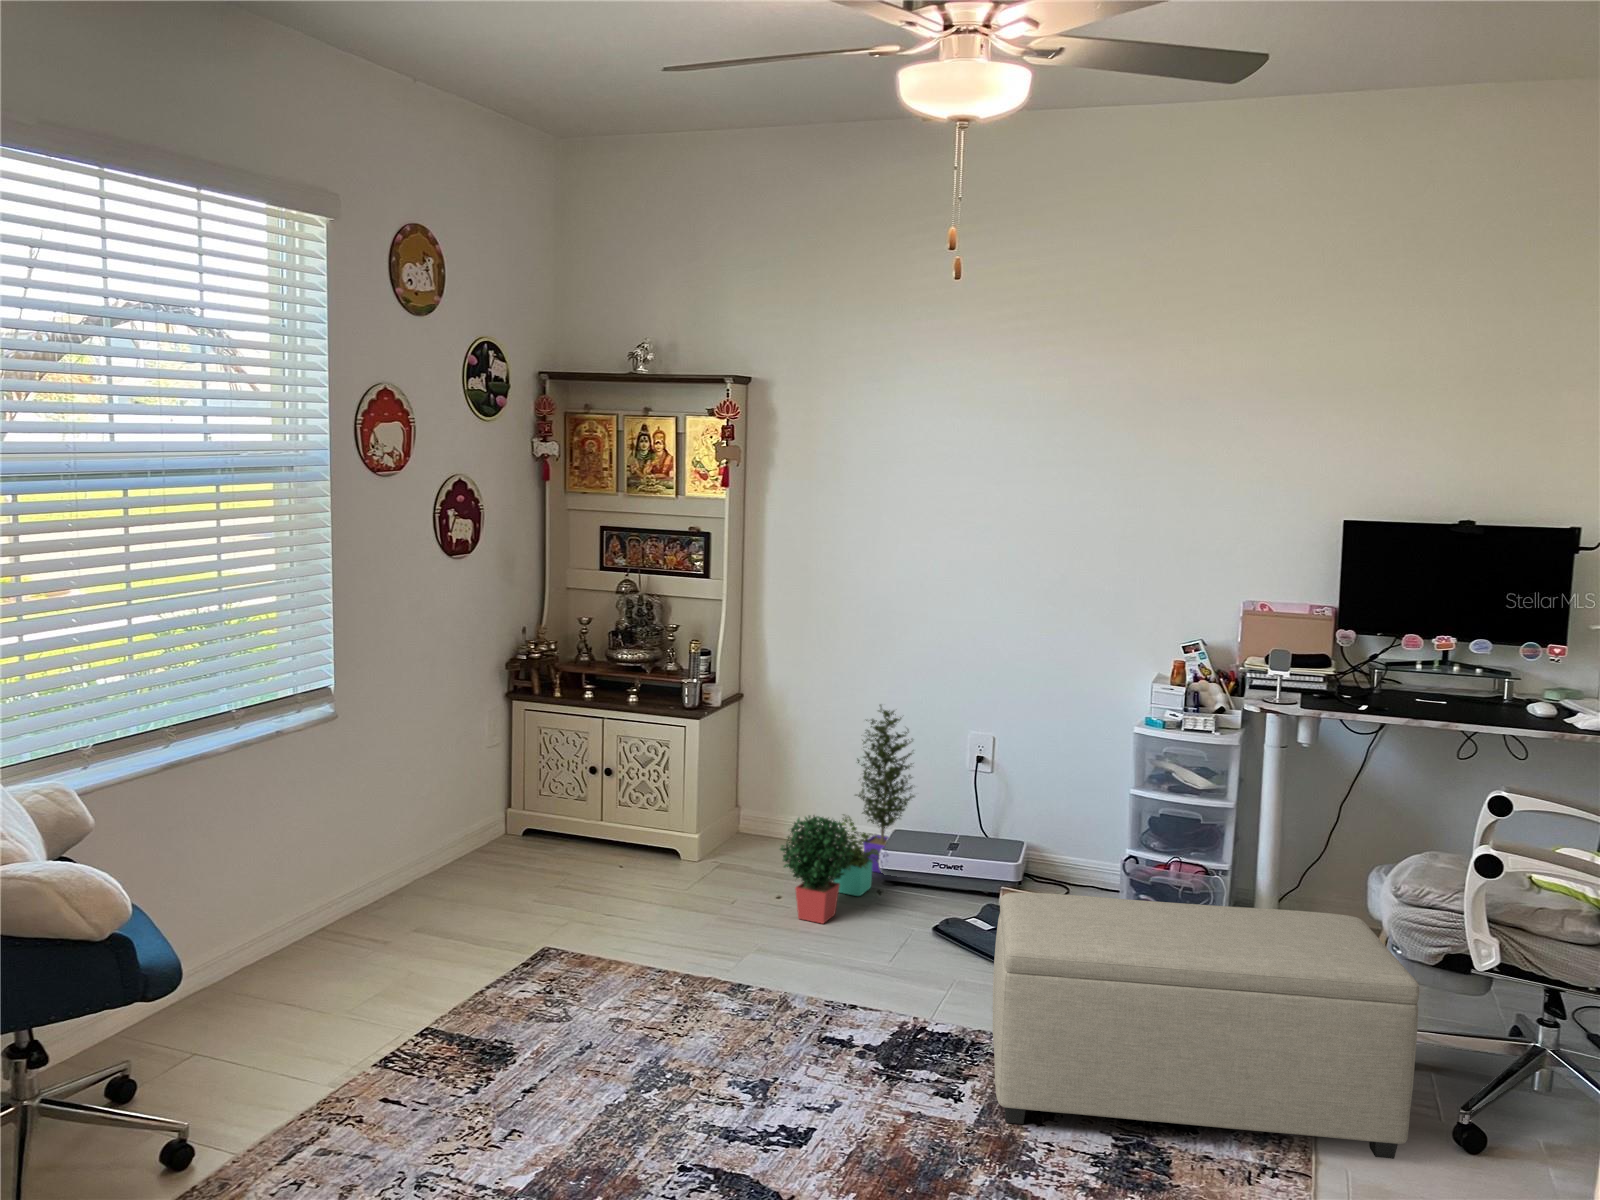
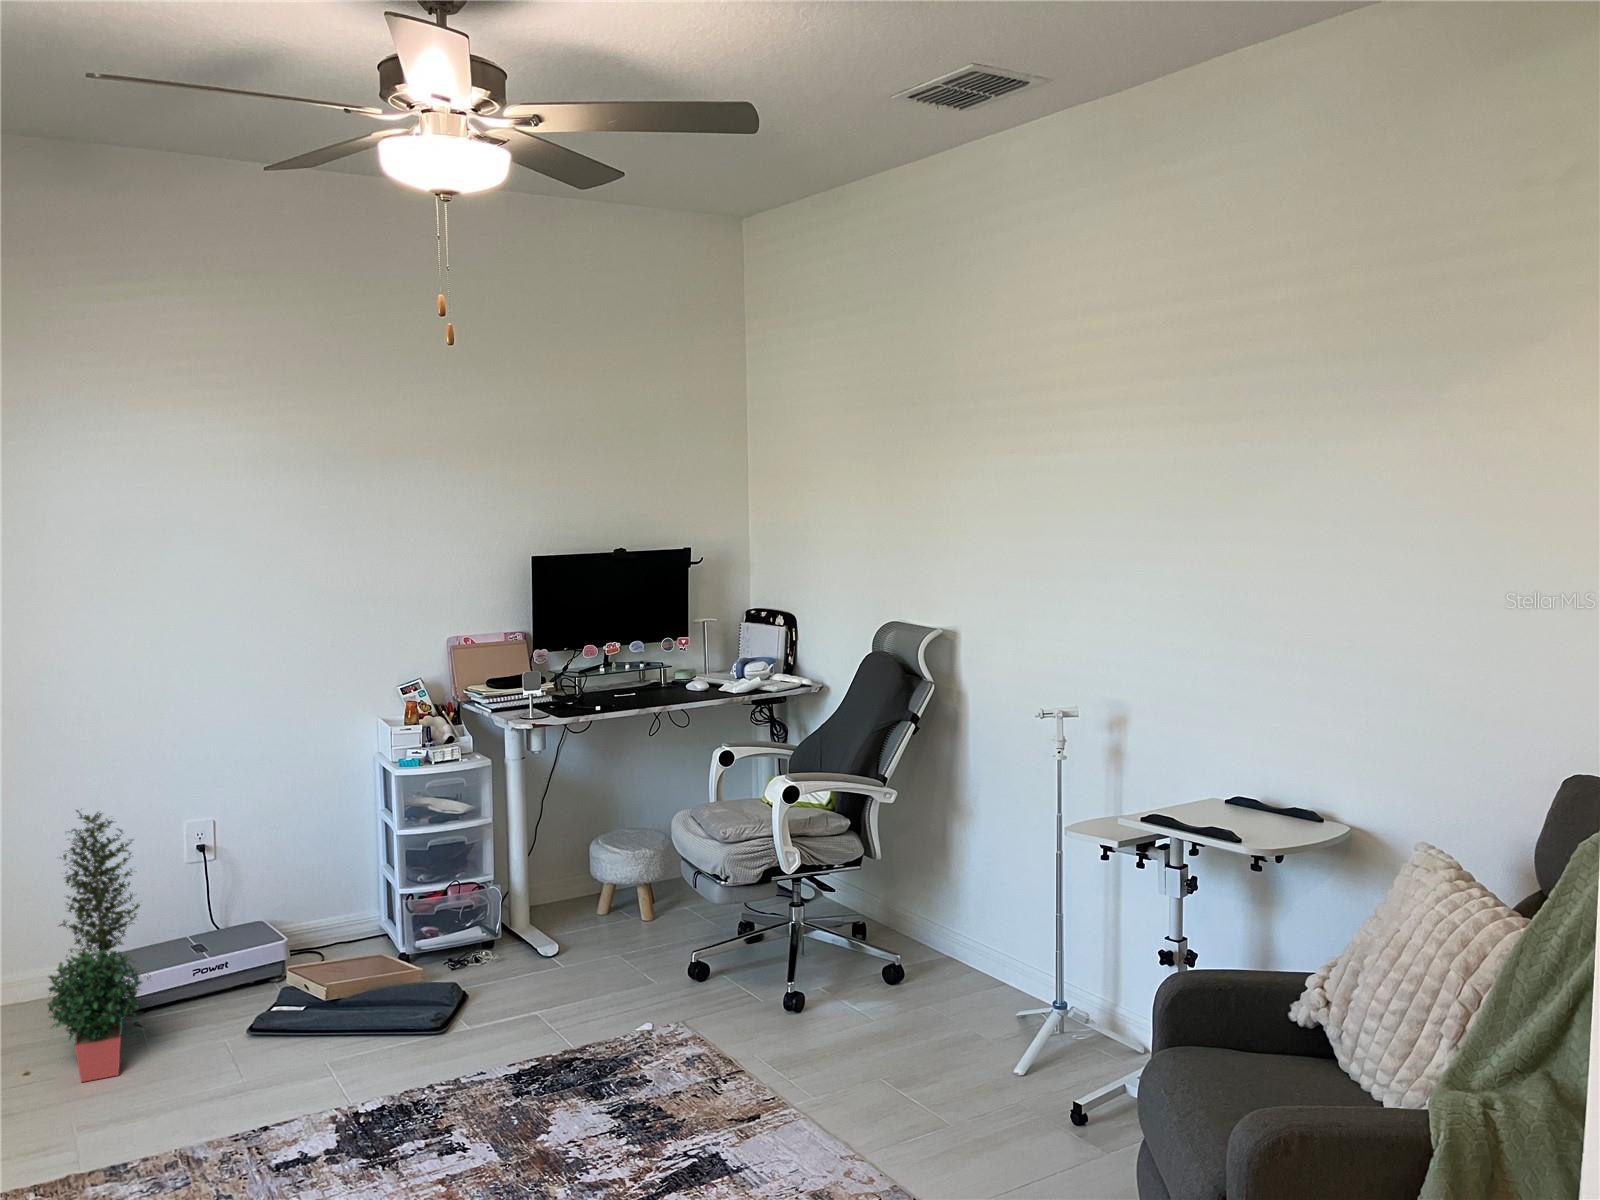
ottoman: present [993,892,1419,1159] -> none [431,873,778,1144]

